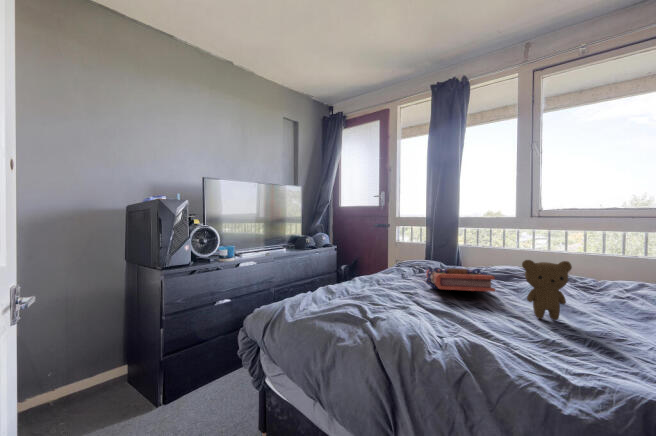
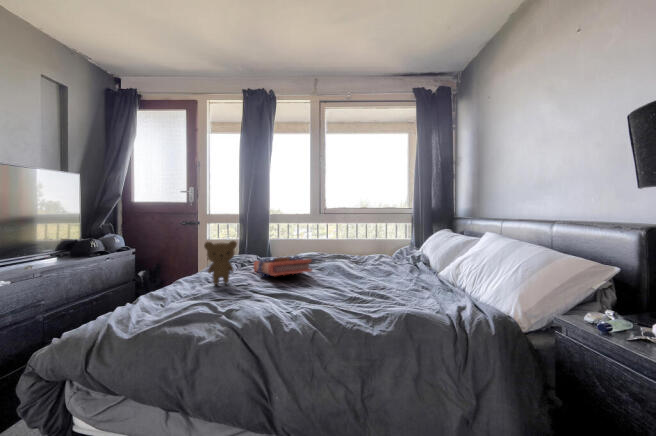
teddy bear: present [522,260,572,320] -> present [204,241,237,285]

